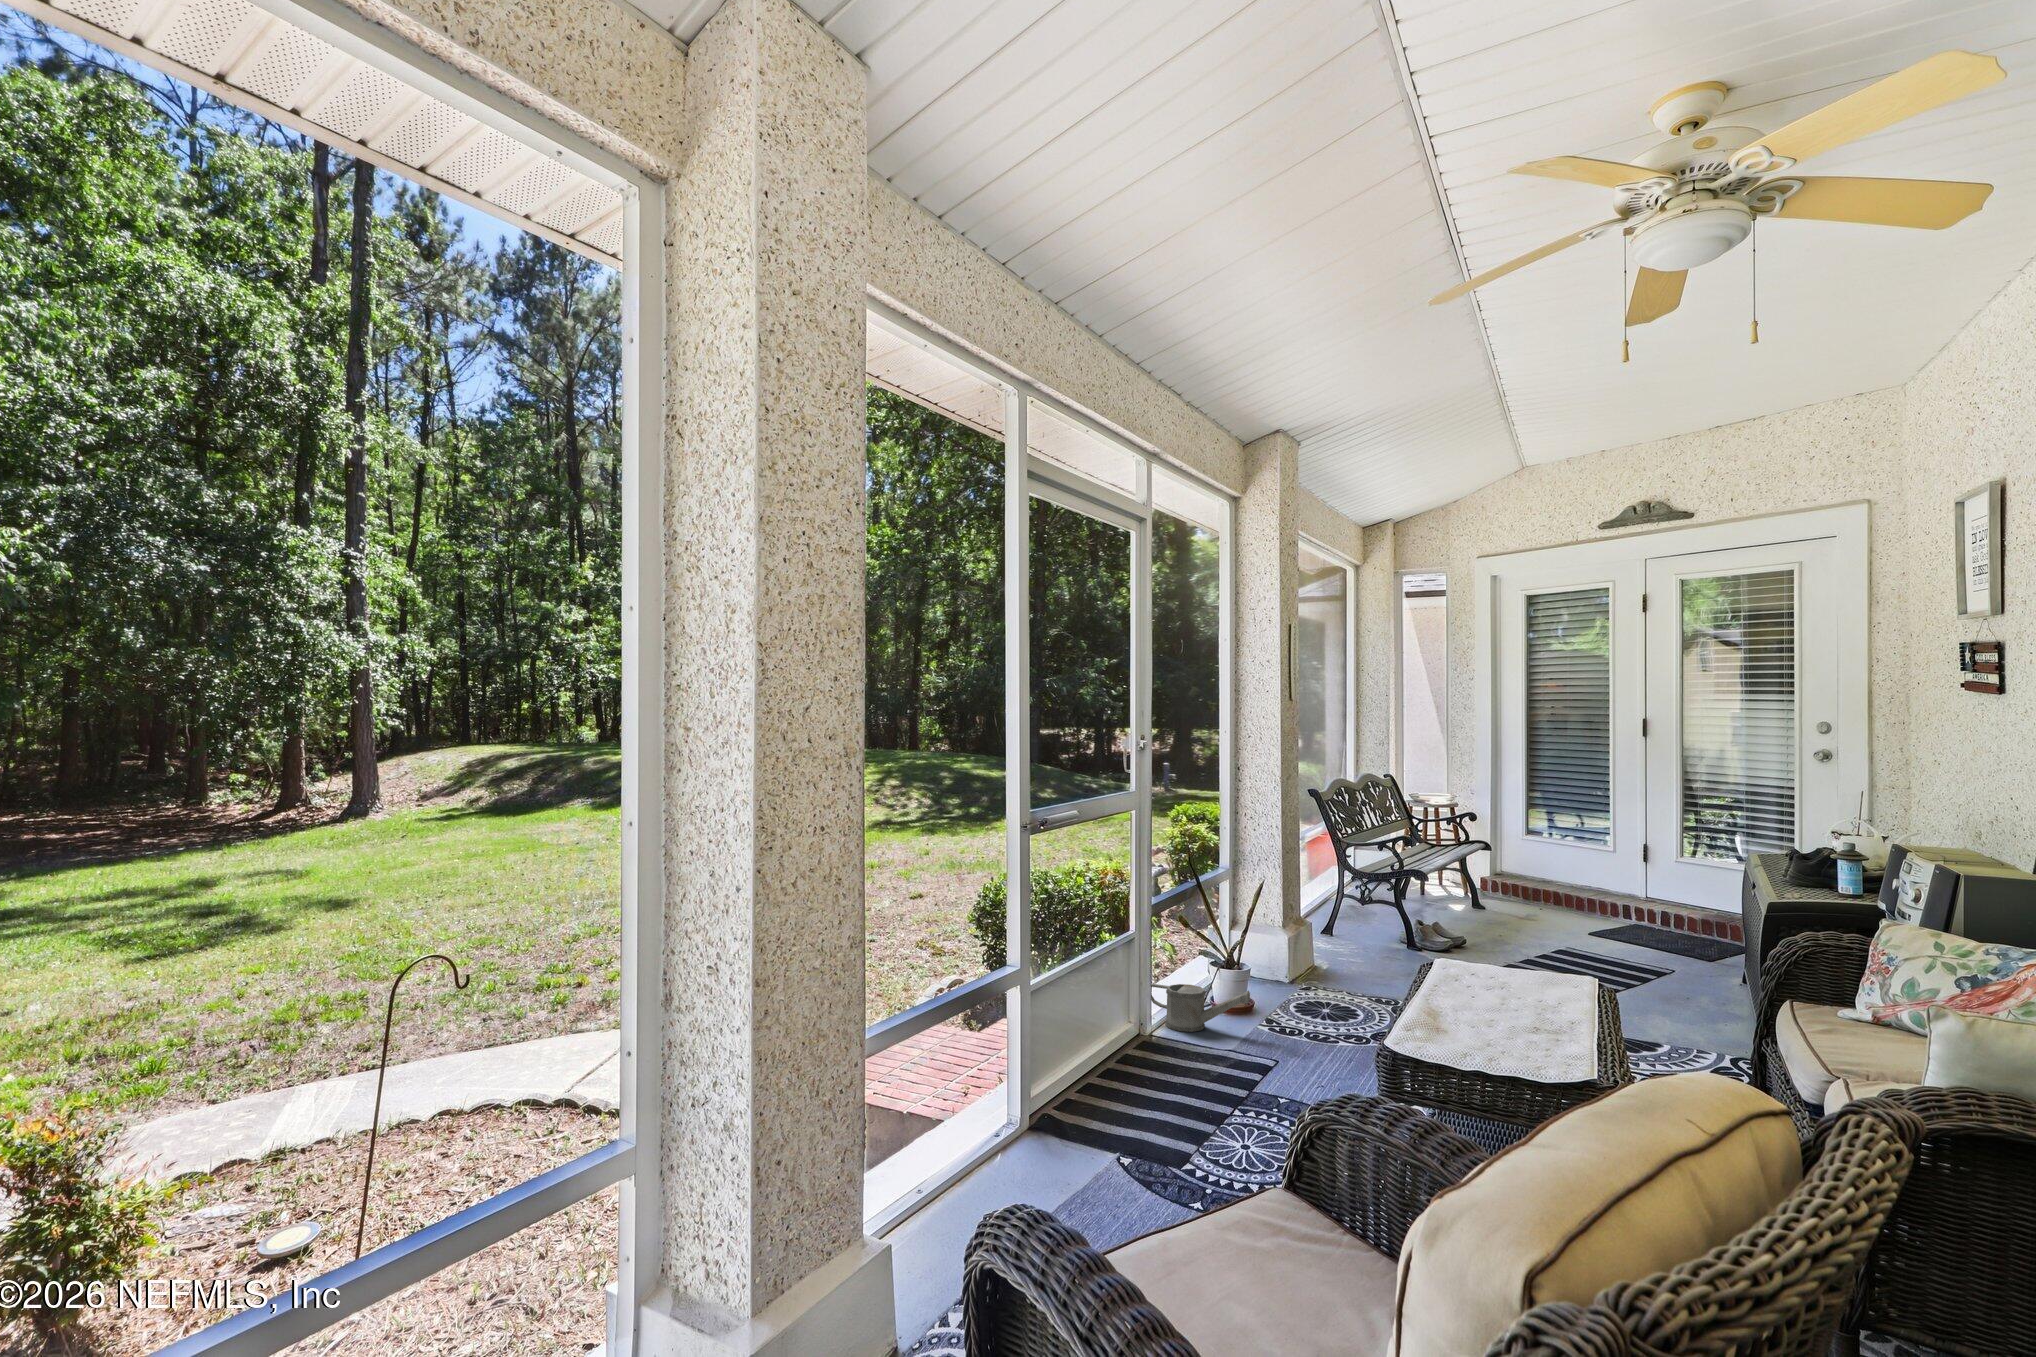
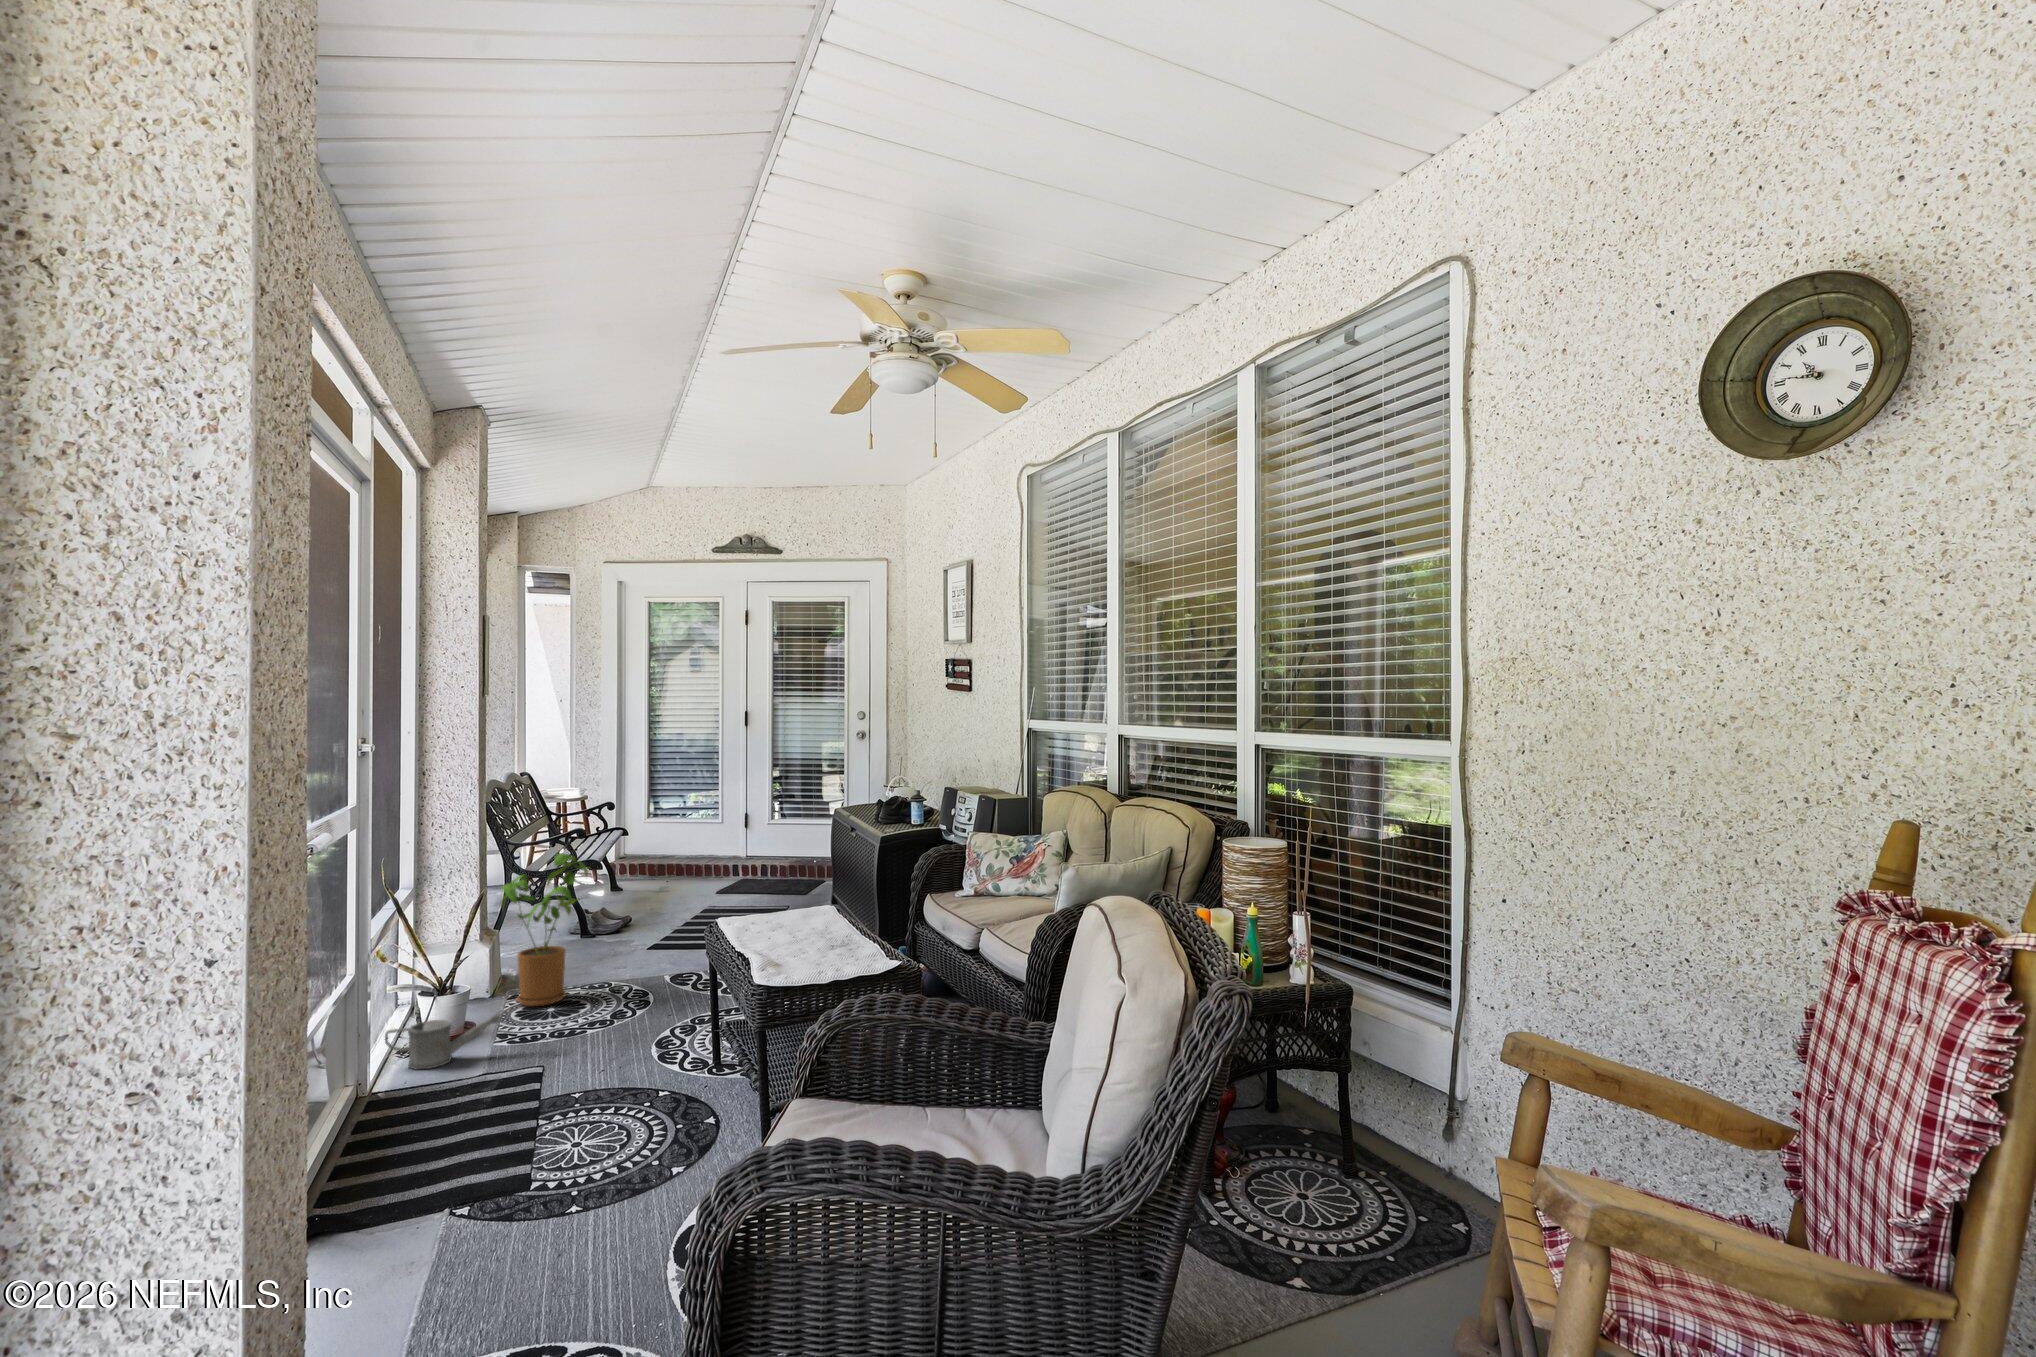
house plant: none [1286,842,1380,1004] -> present [501,853,588,1006]

